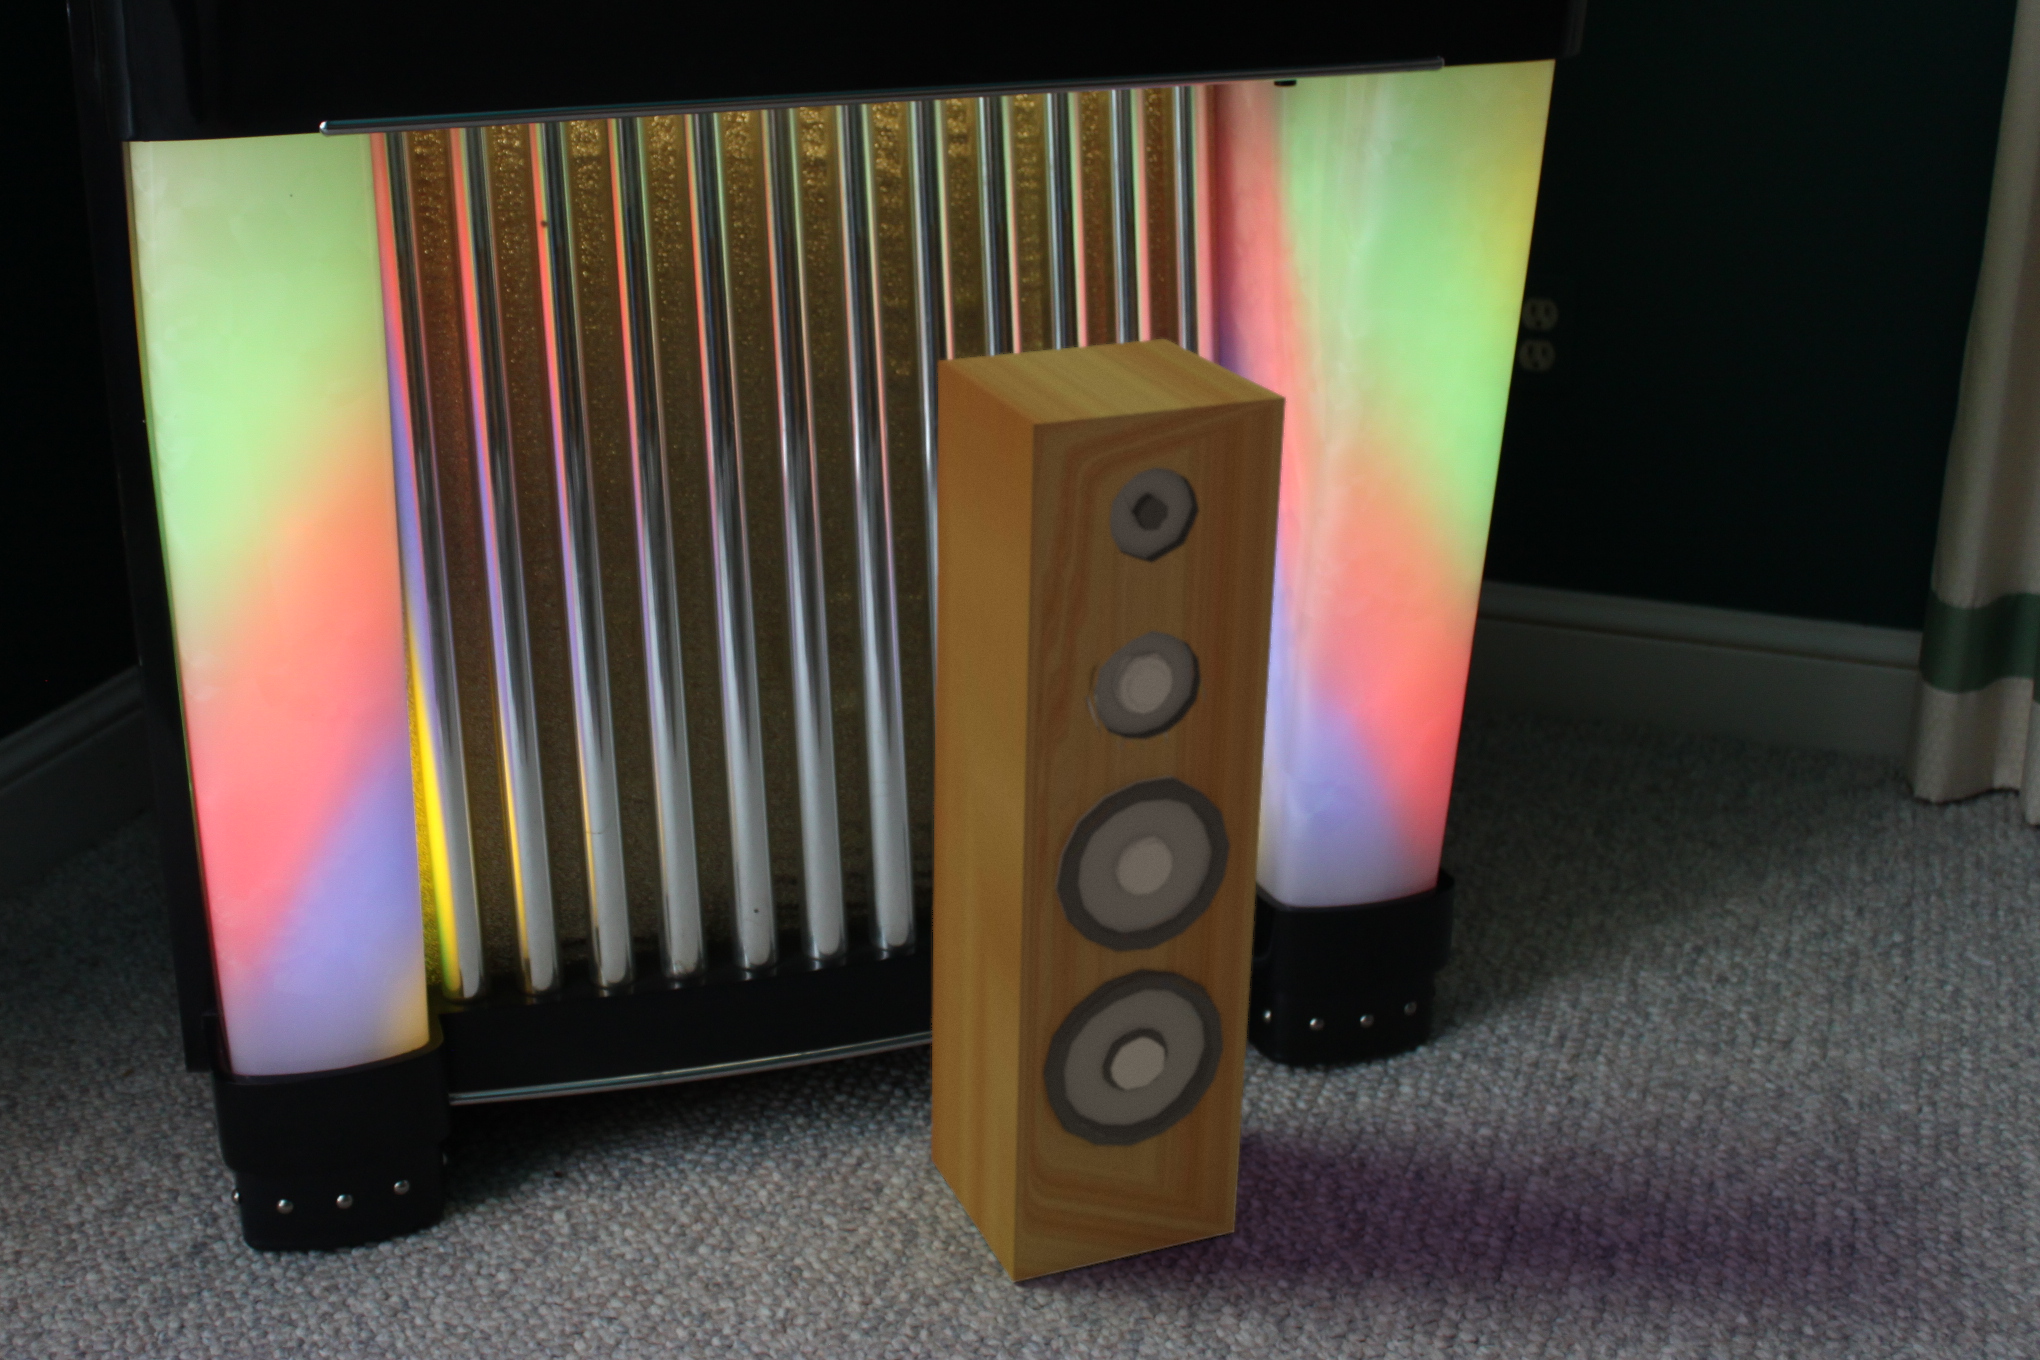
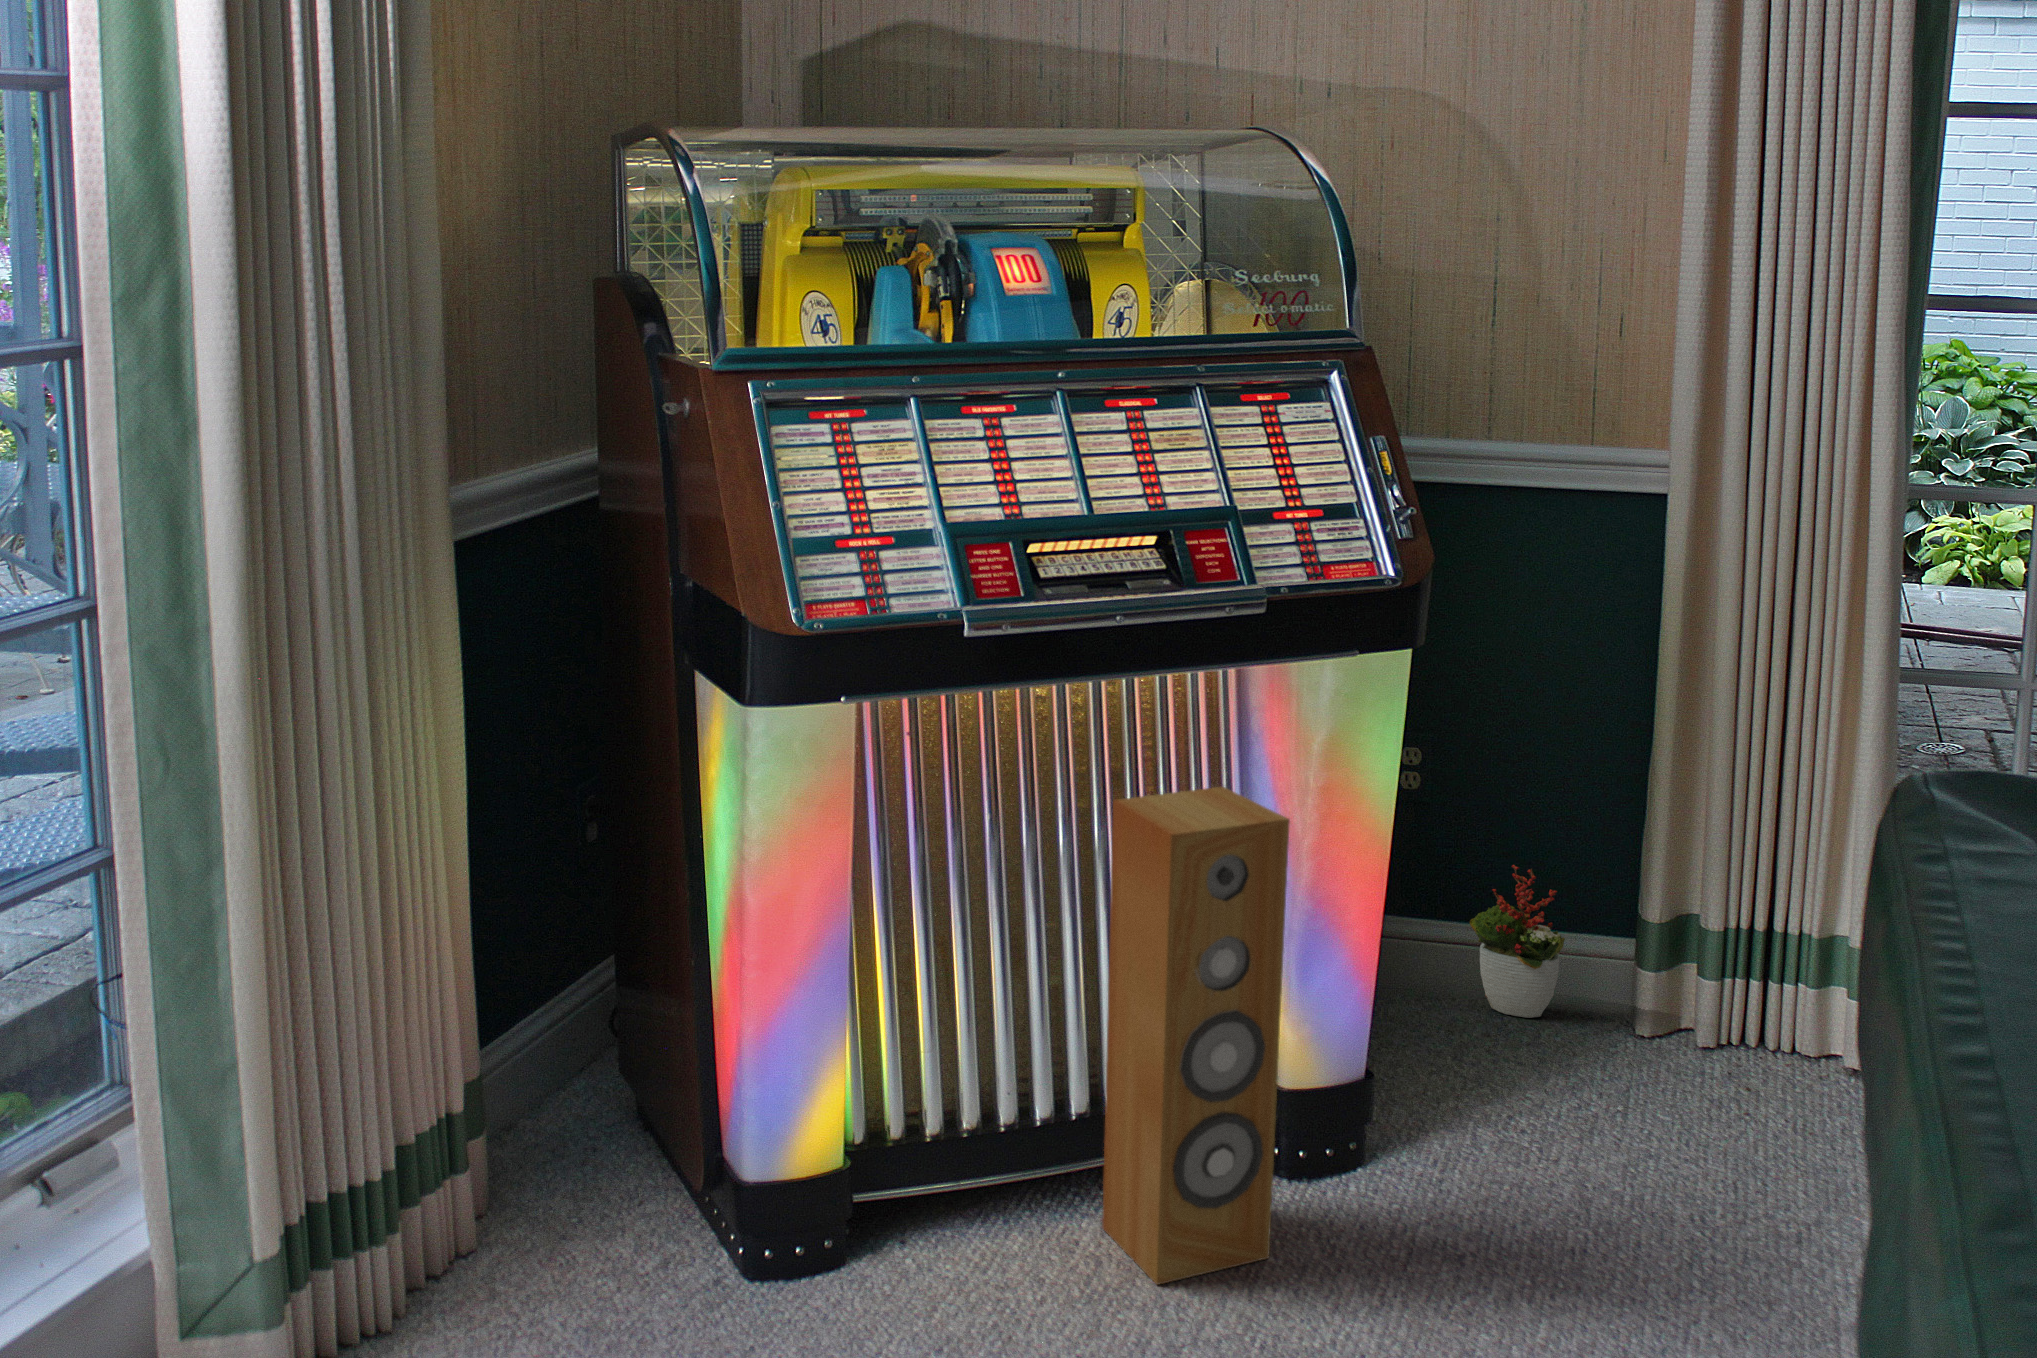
decorative plant: none [1644,511,1813,775] -> present [1470,865,1565,1018]

